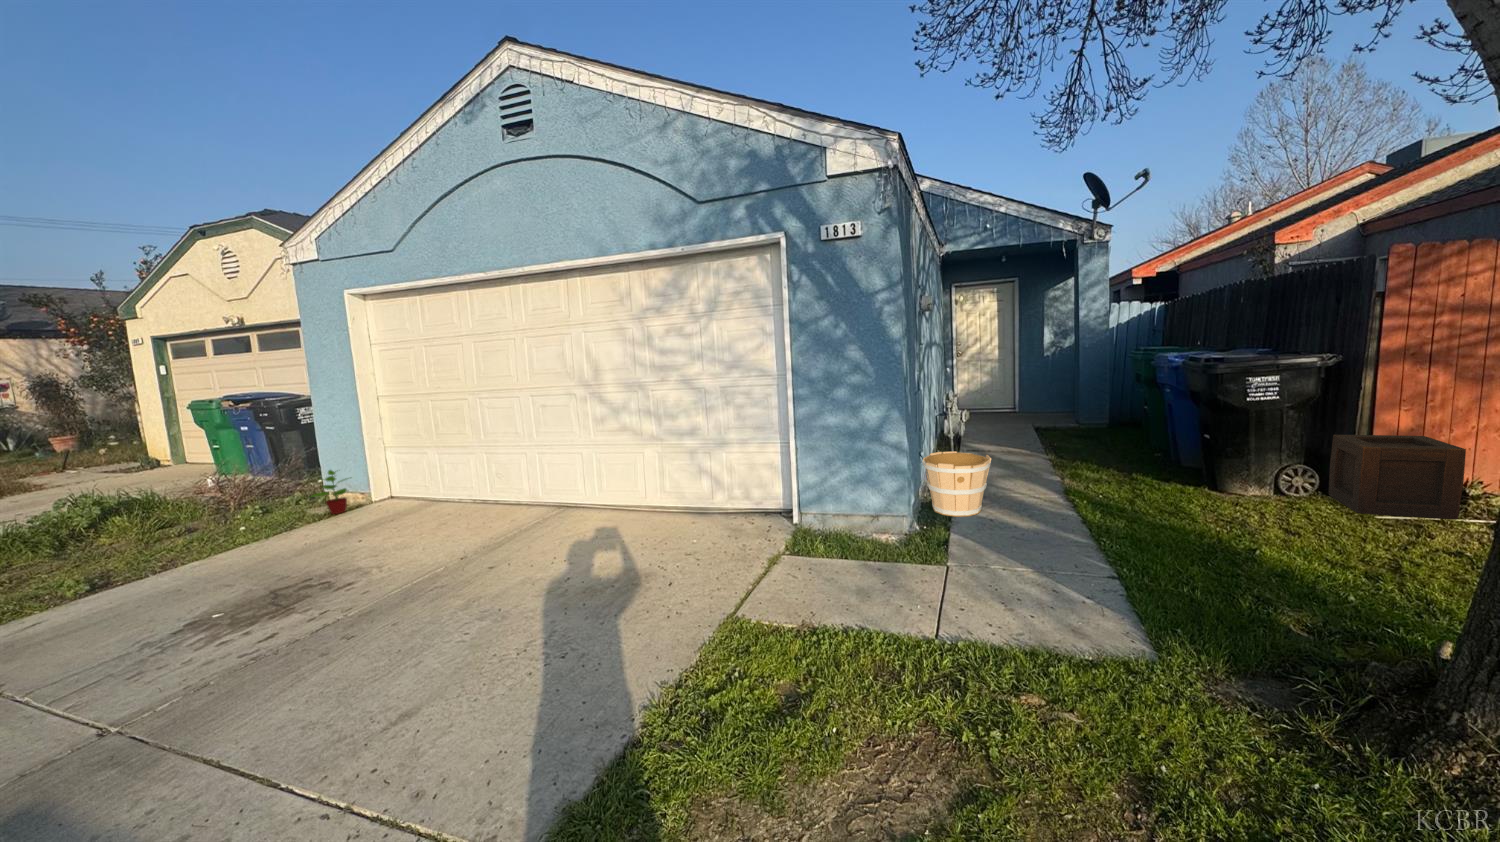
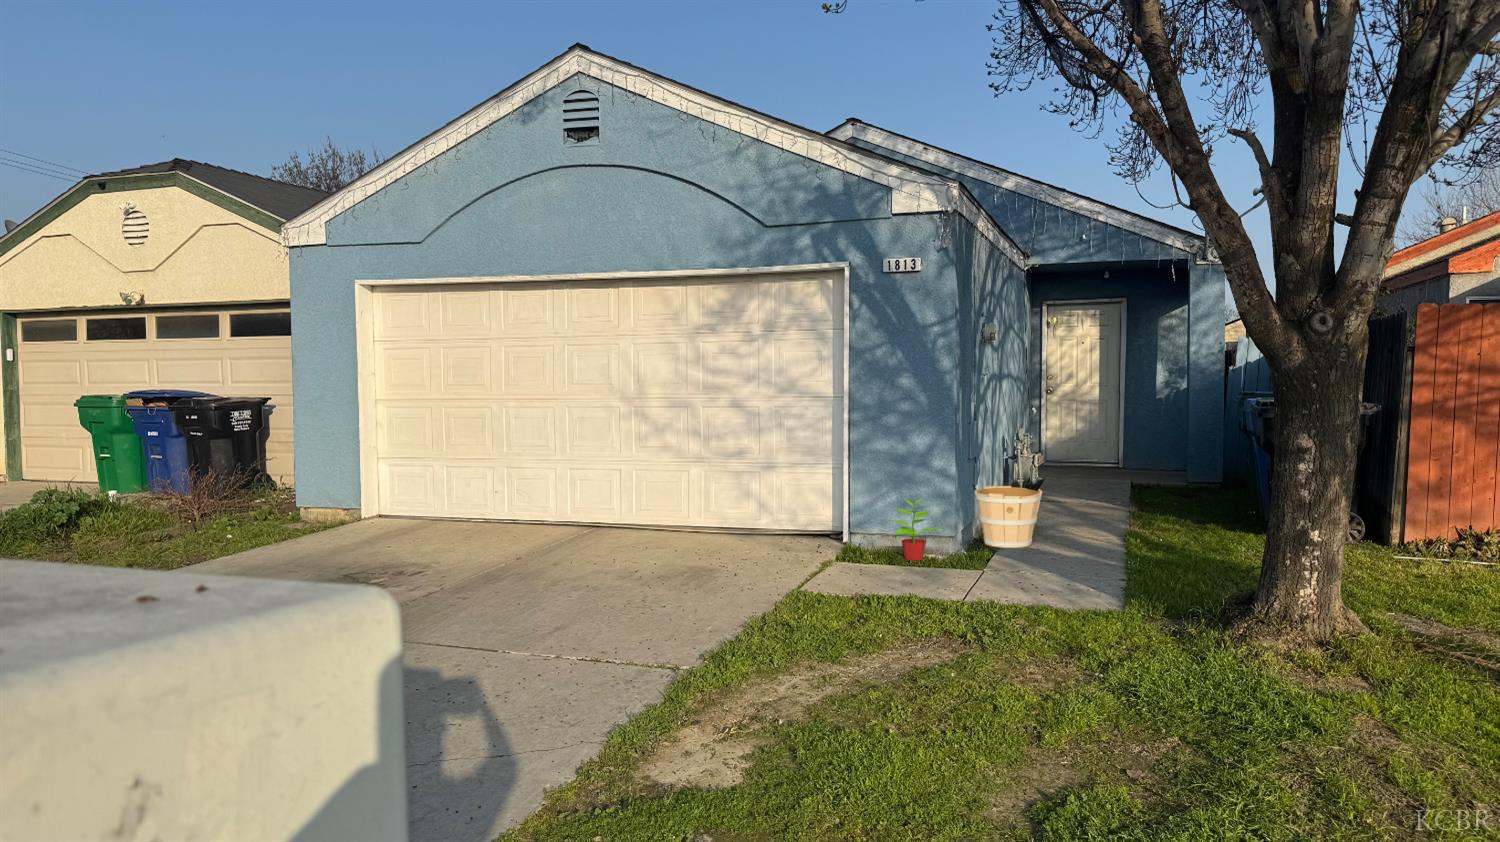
wooden crate: present [1329,435,1466,519] -> none [1369,485,1454,561]
potted plant: present [310,470,347,514] -> present [891,499,942,560]

